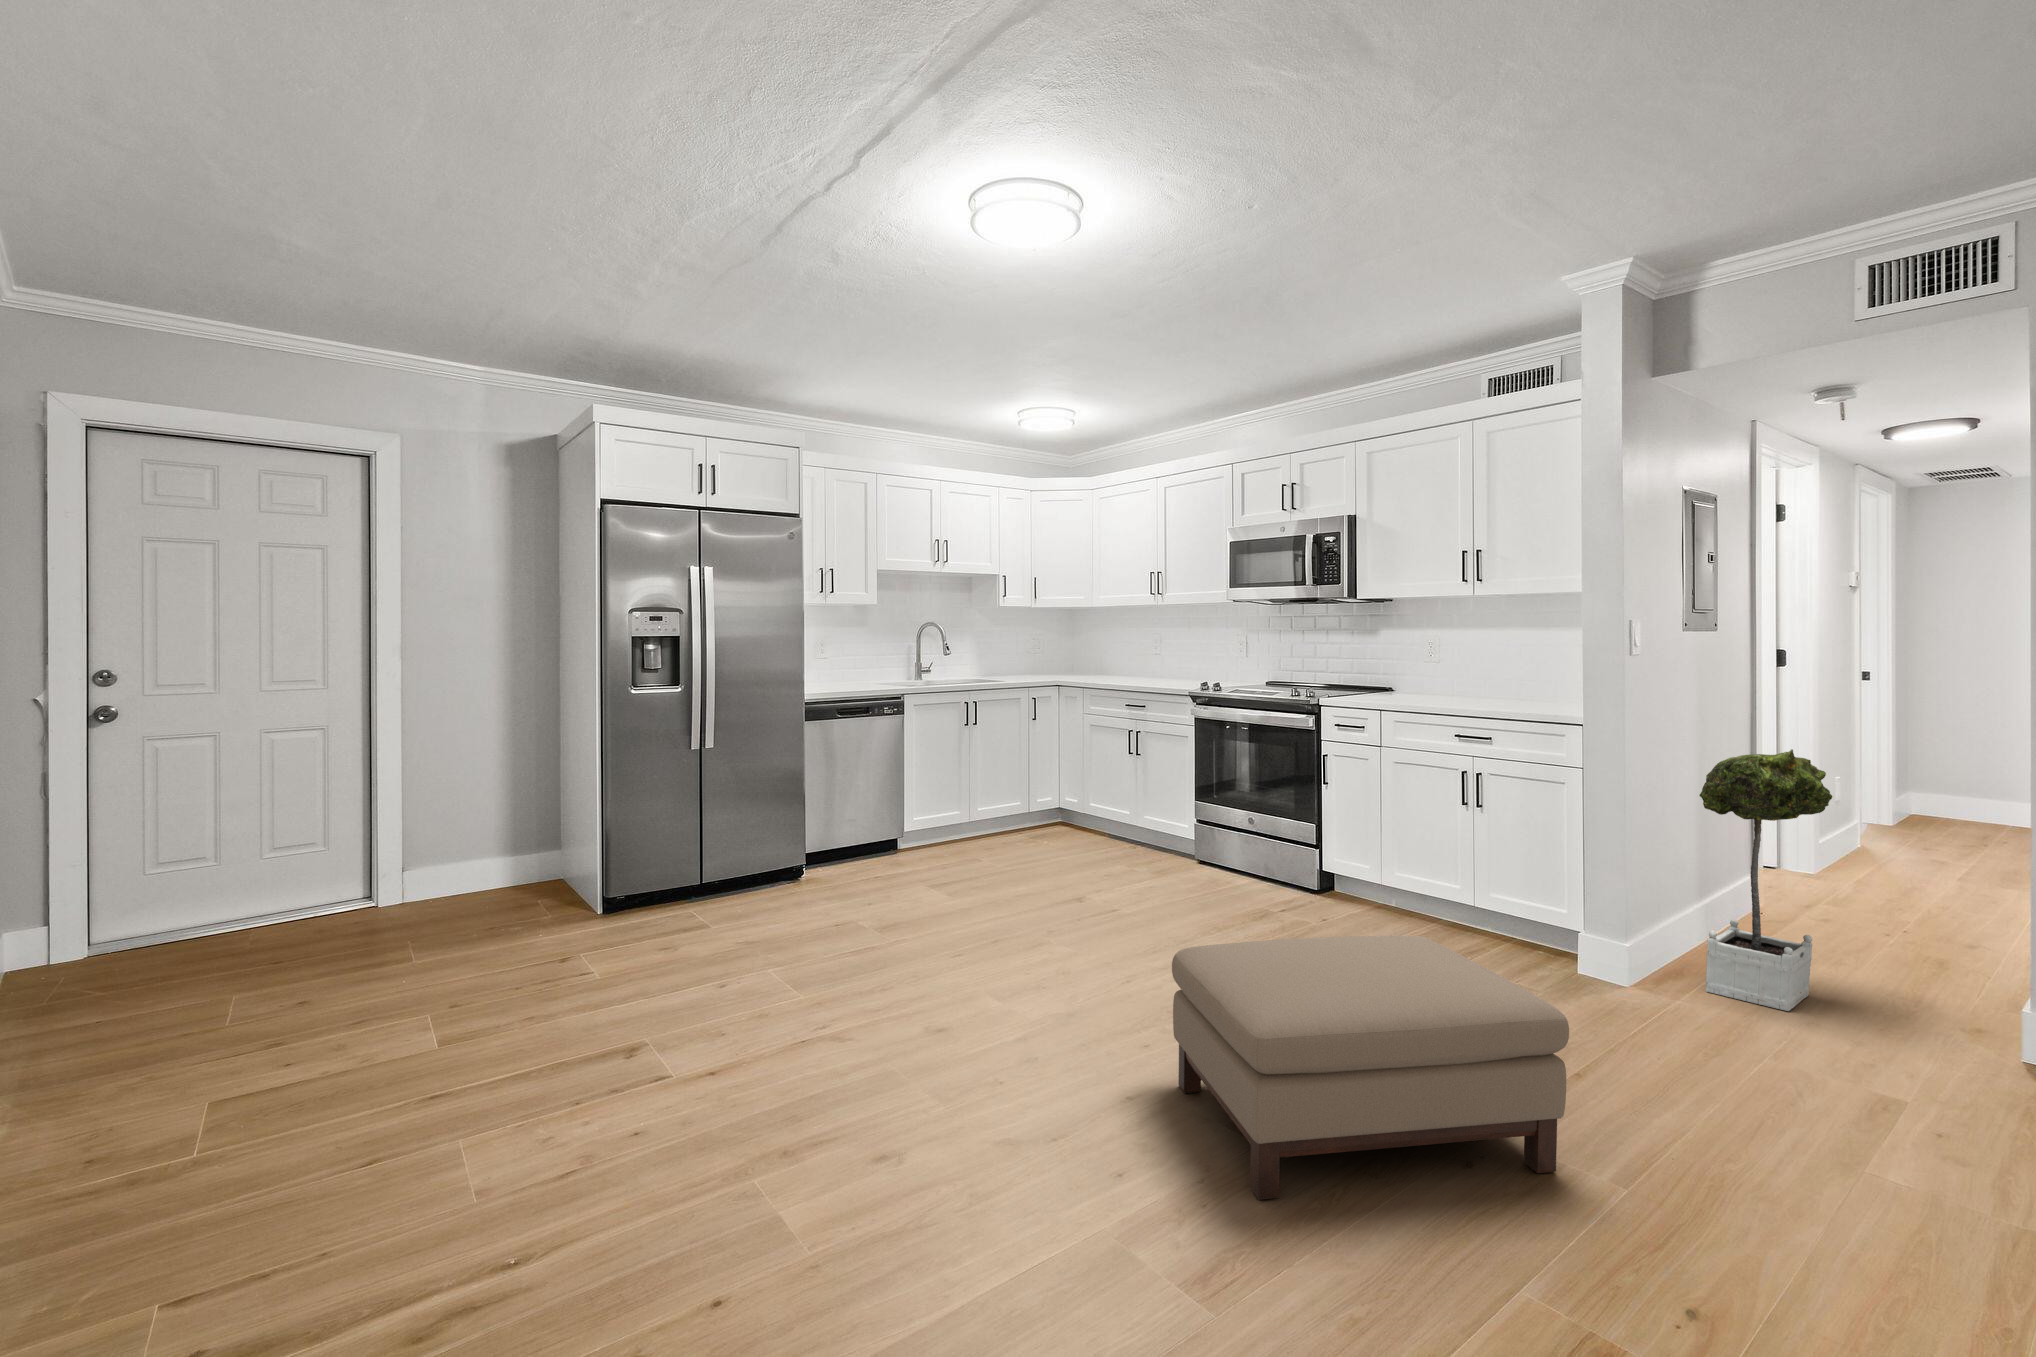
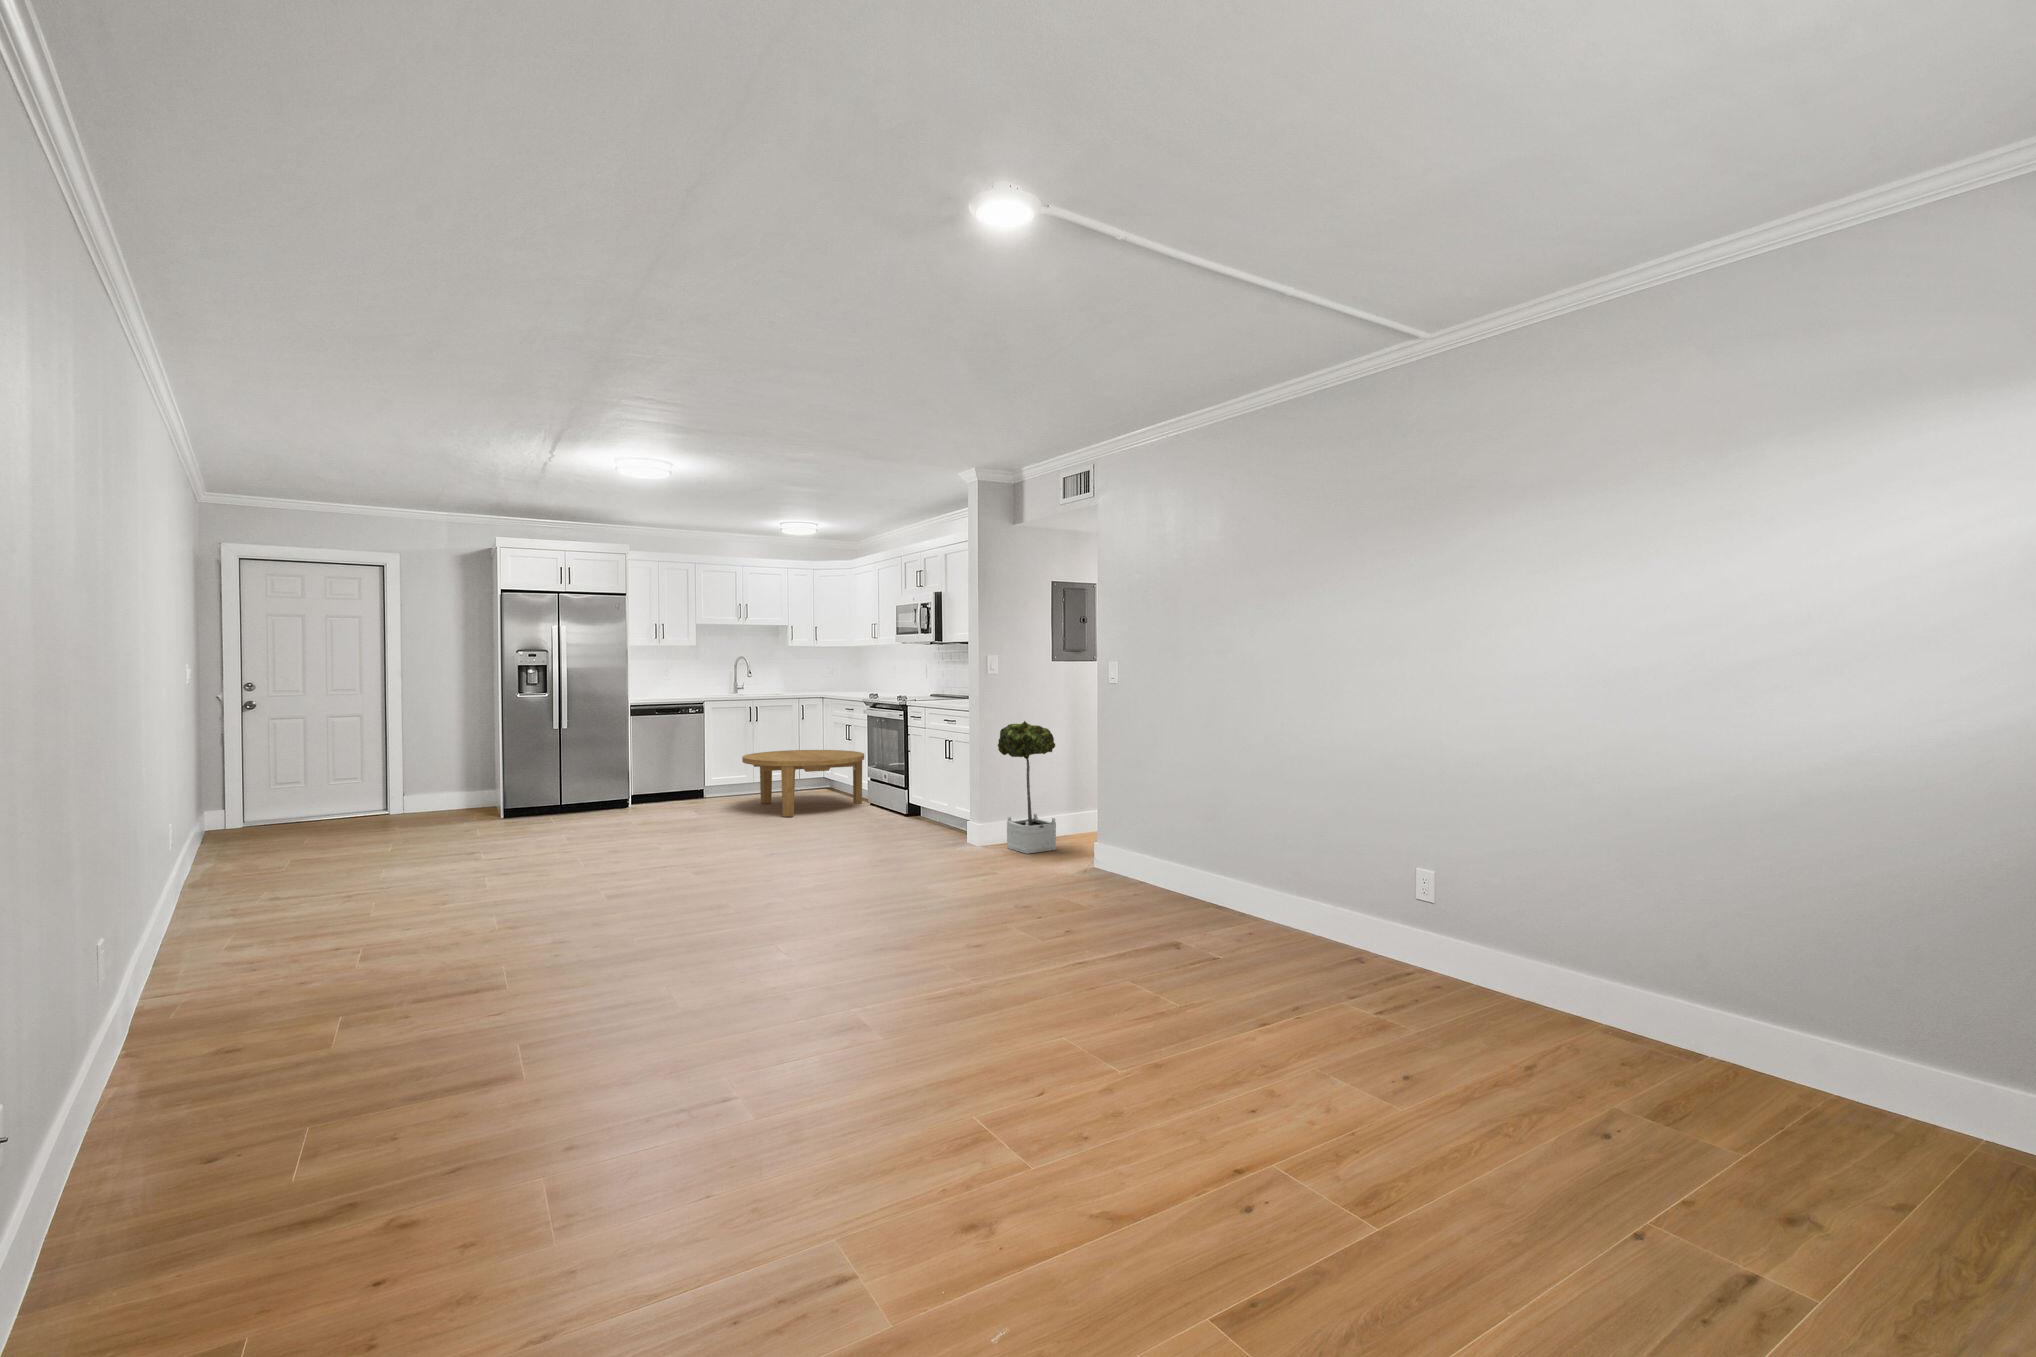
coffee table: none [1011,775,1213,902] -> present [742,750,864,817]
ottoman: present [1172,936,1569,1199] -> none [646,801,803,887]

